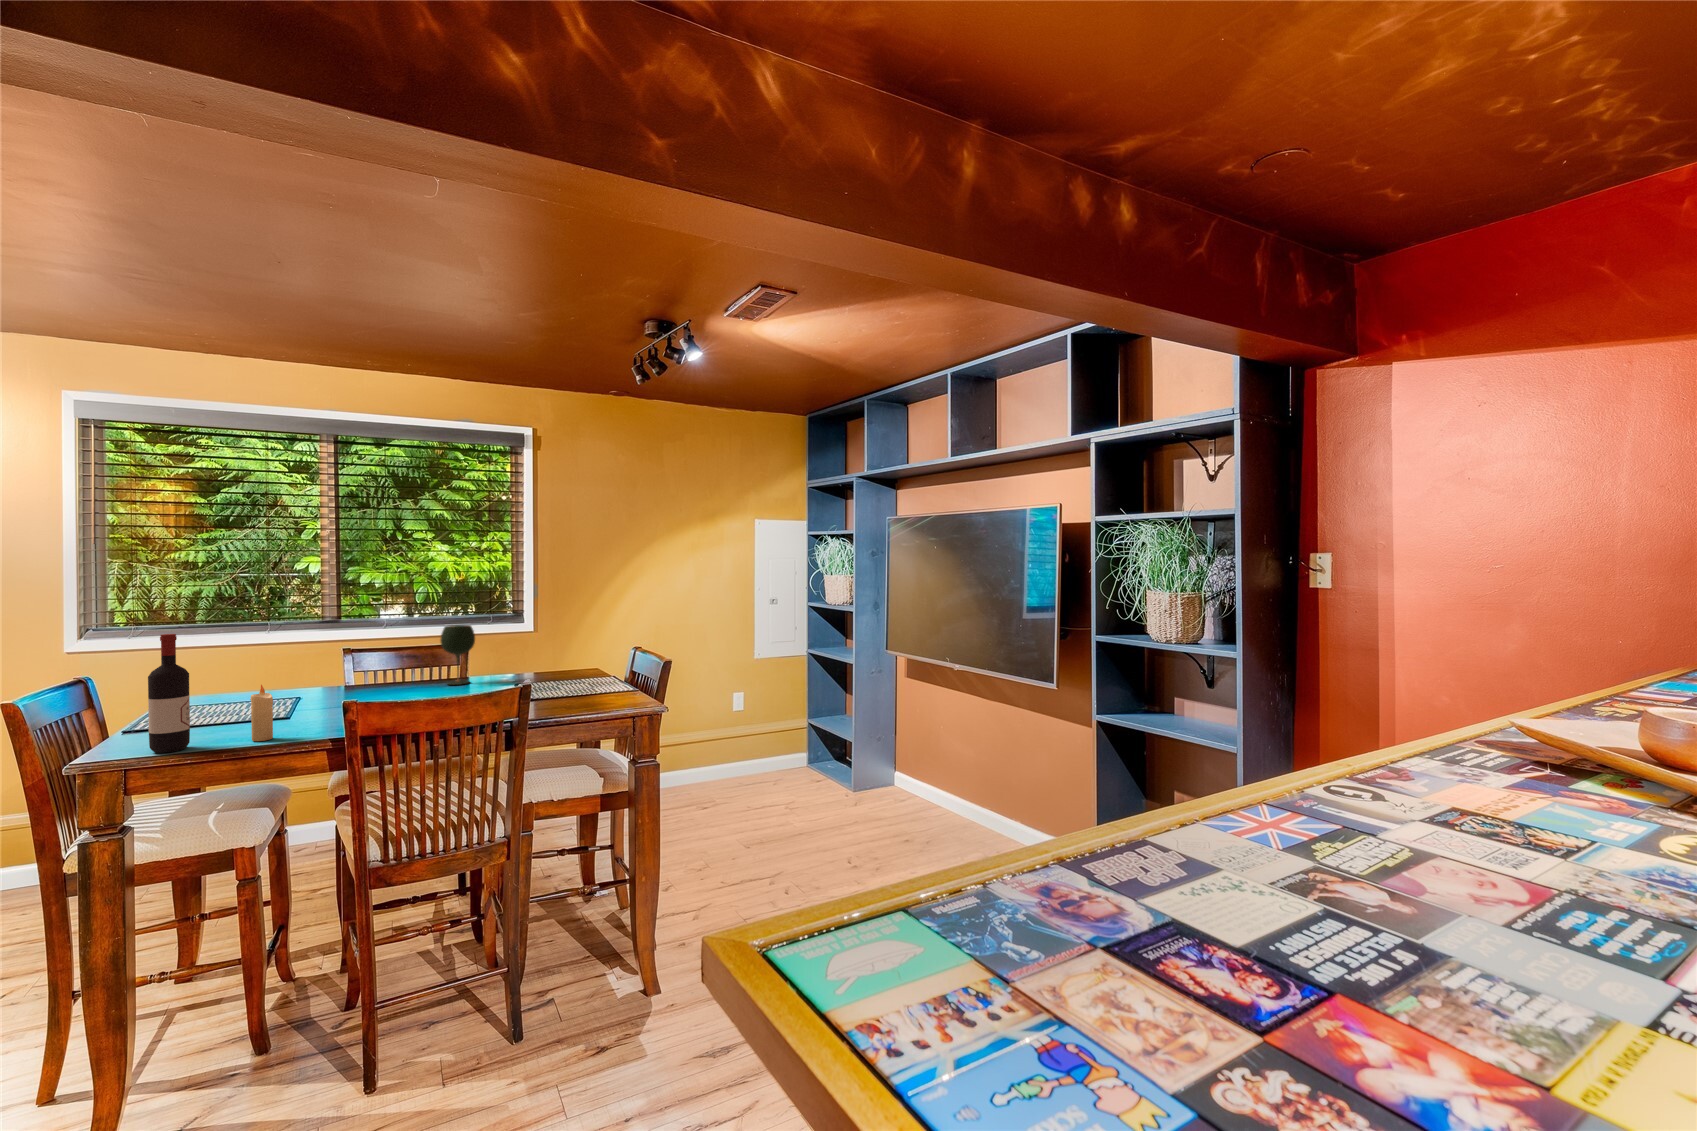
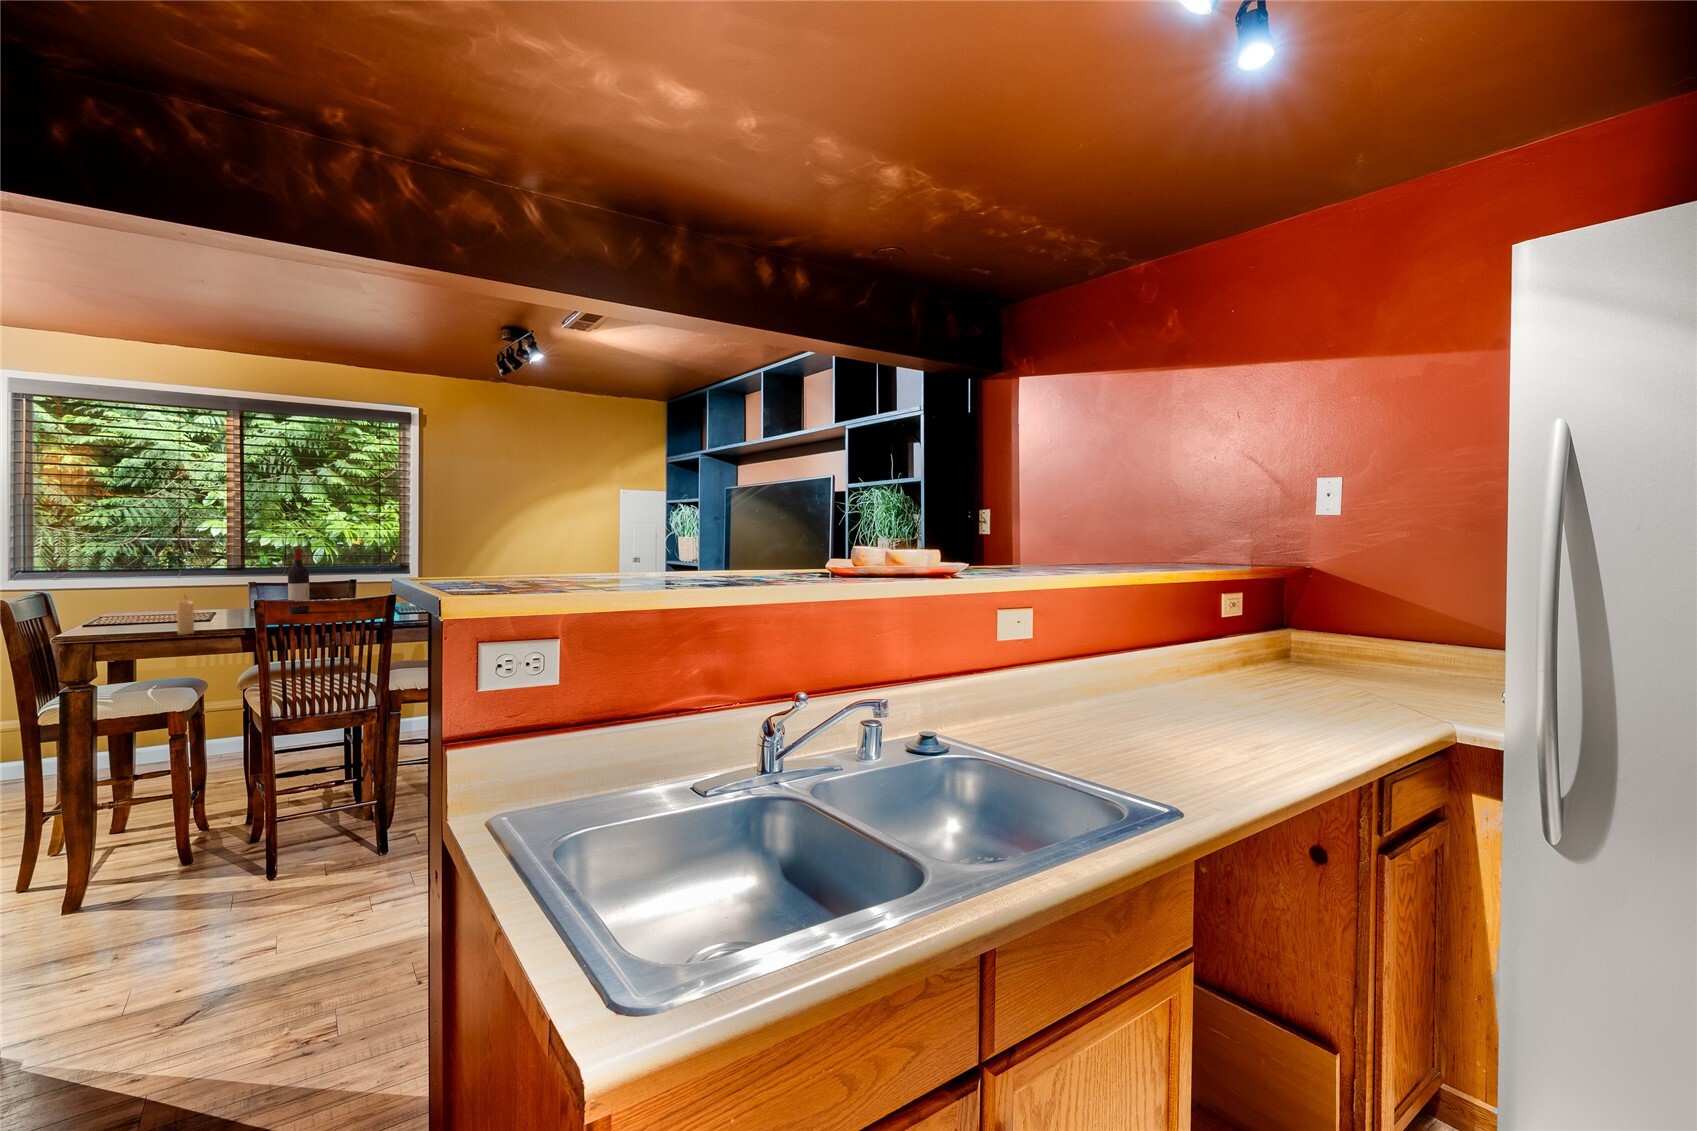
wine glass: present [440,625,475,685] -> none [330,564,360,610]
wine bottle: present [148,634,190,753] -> present [288,549,310,613]

